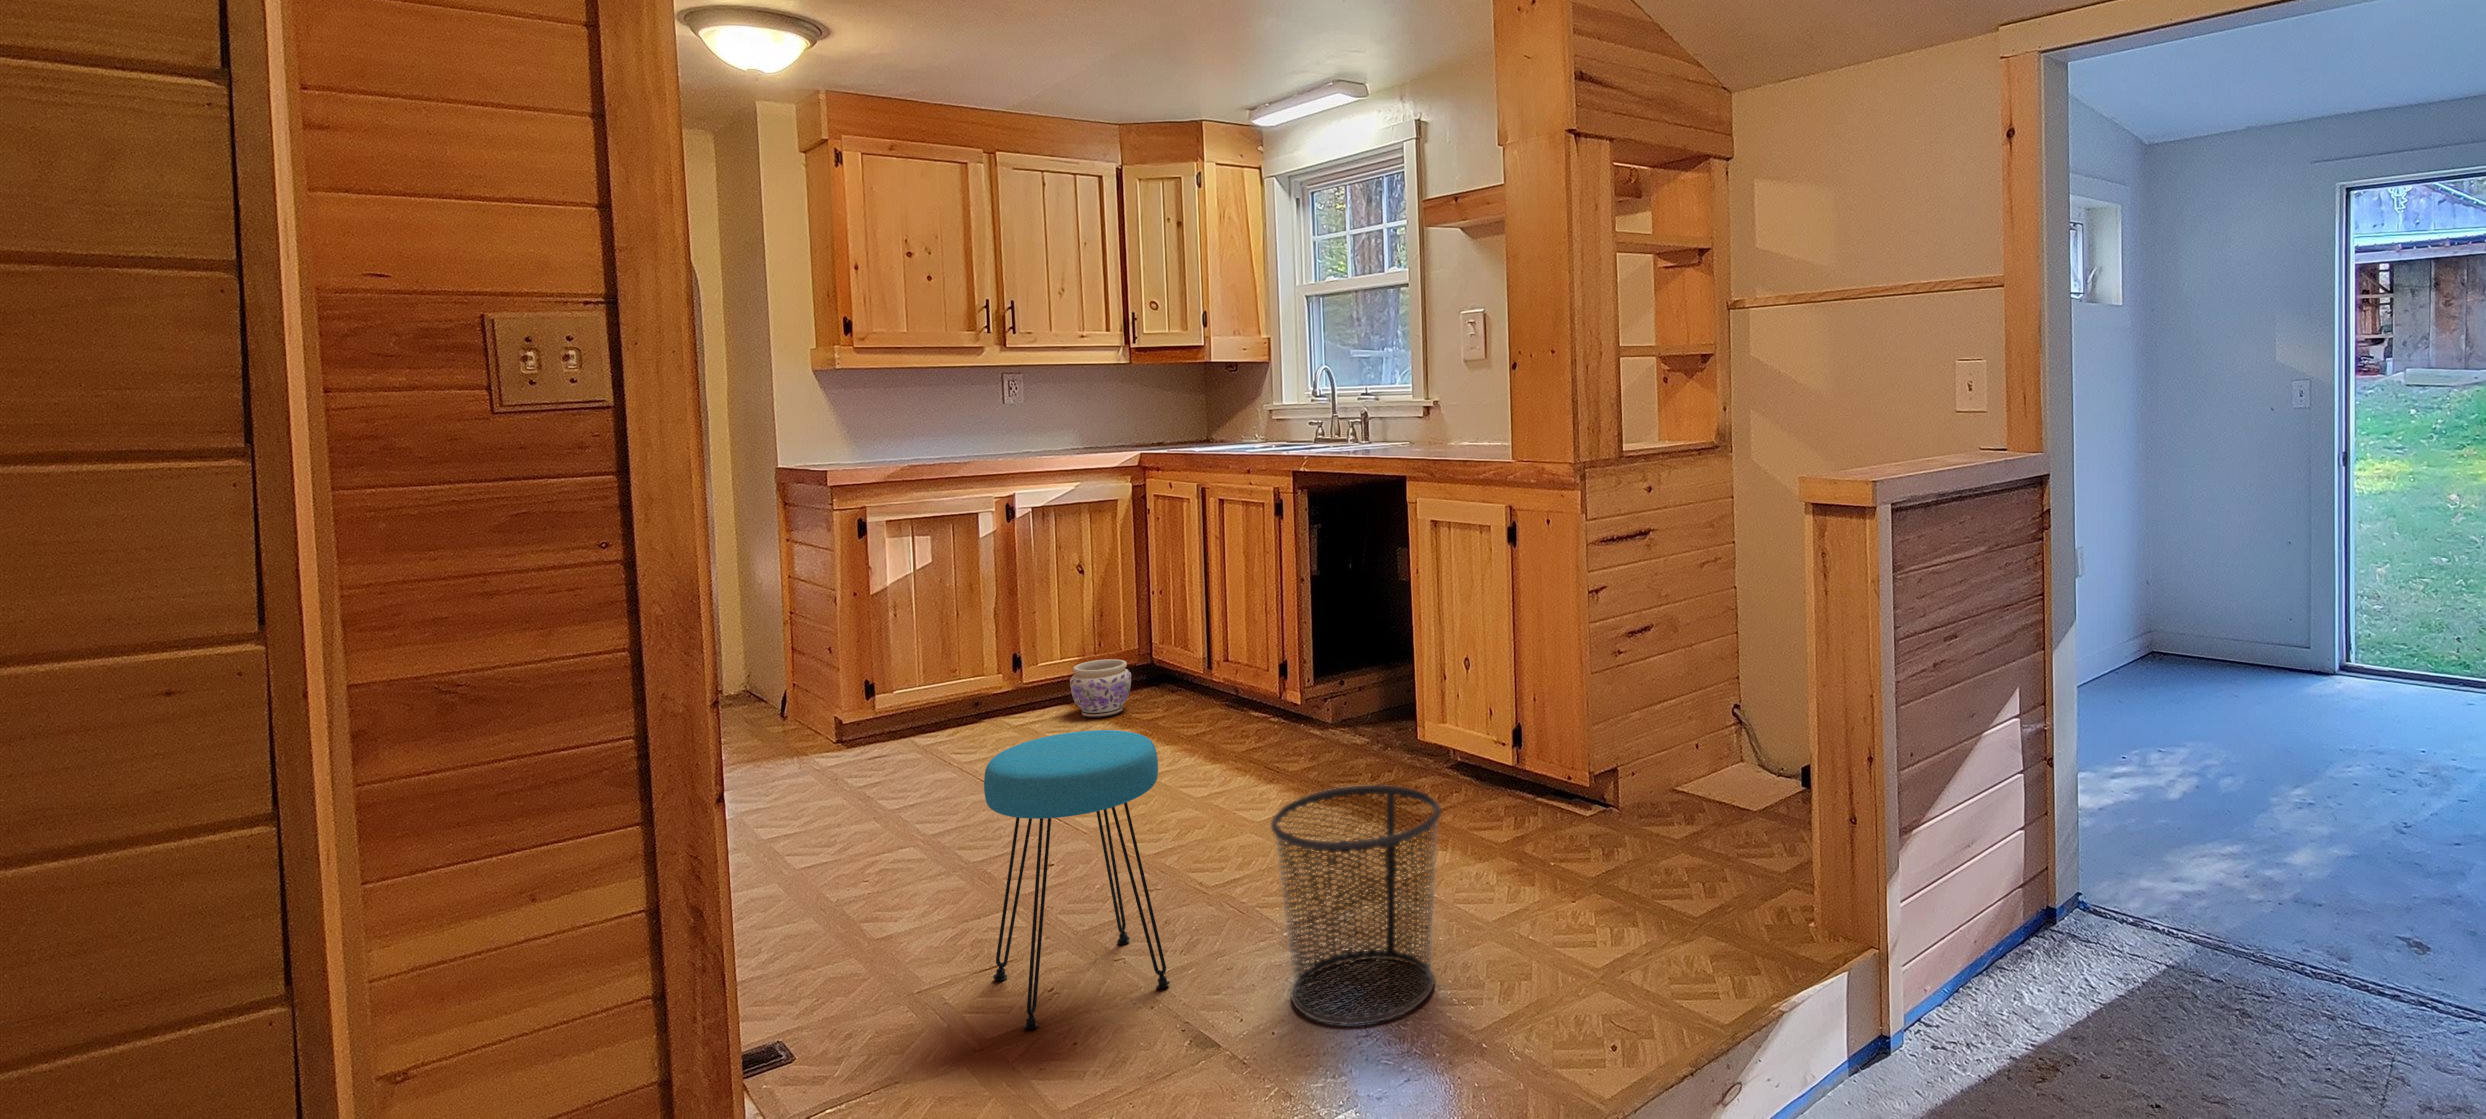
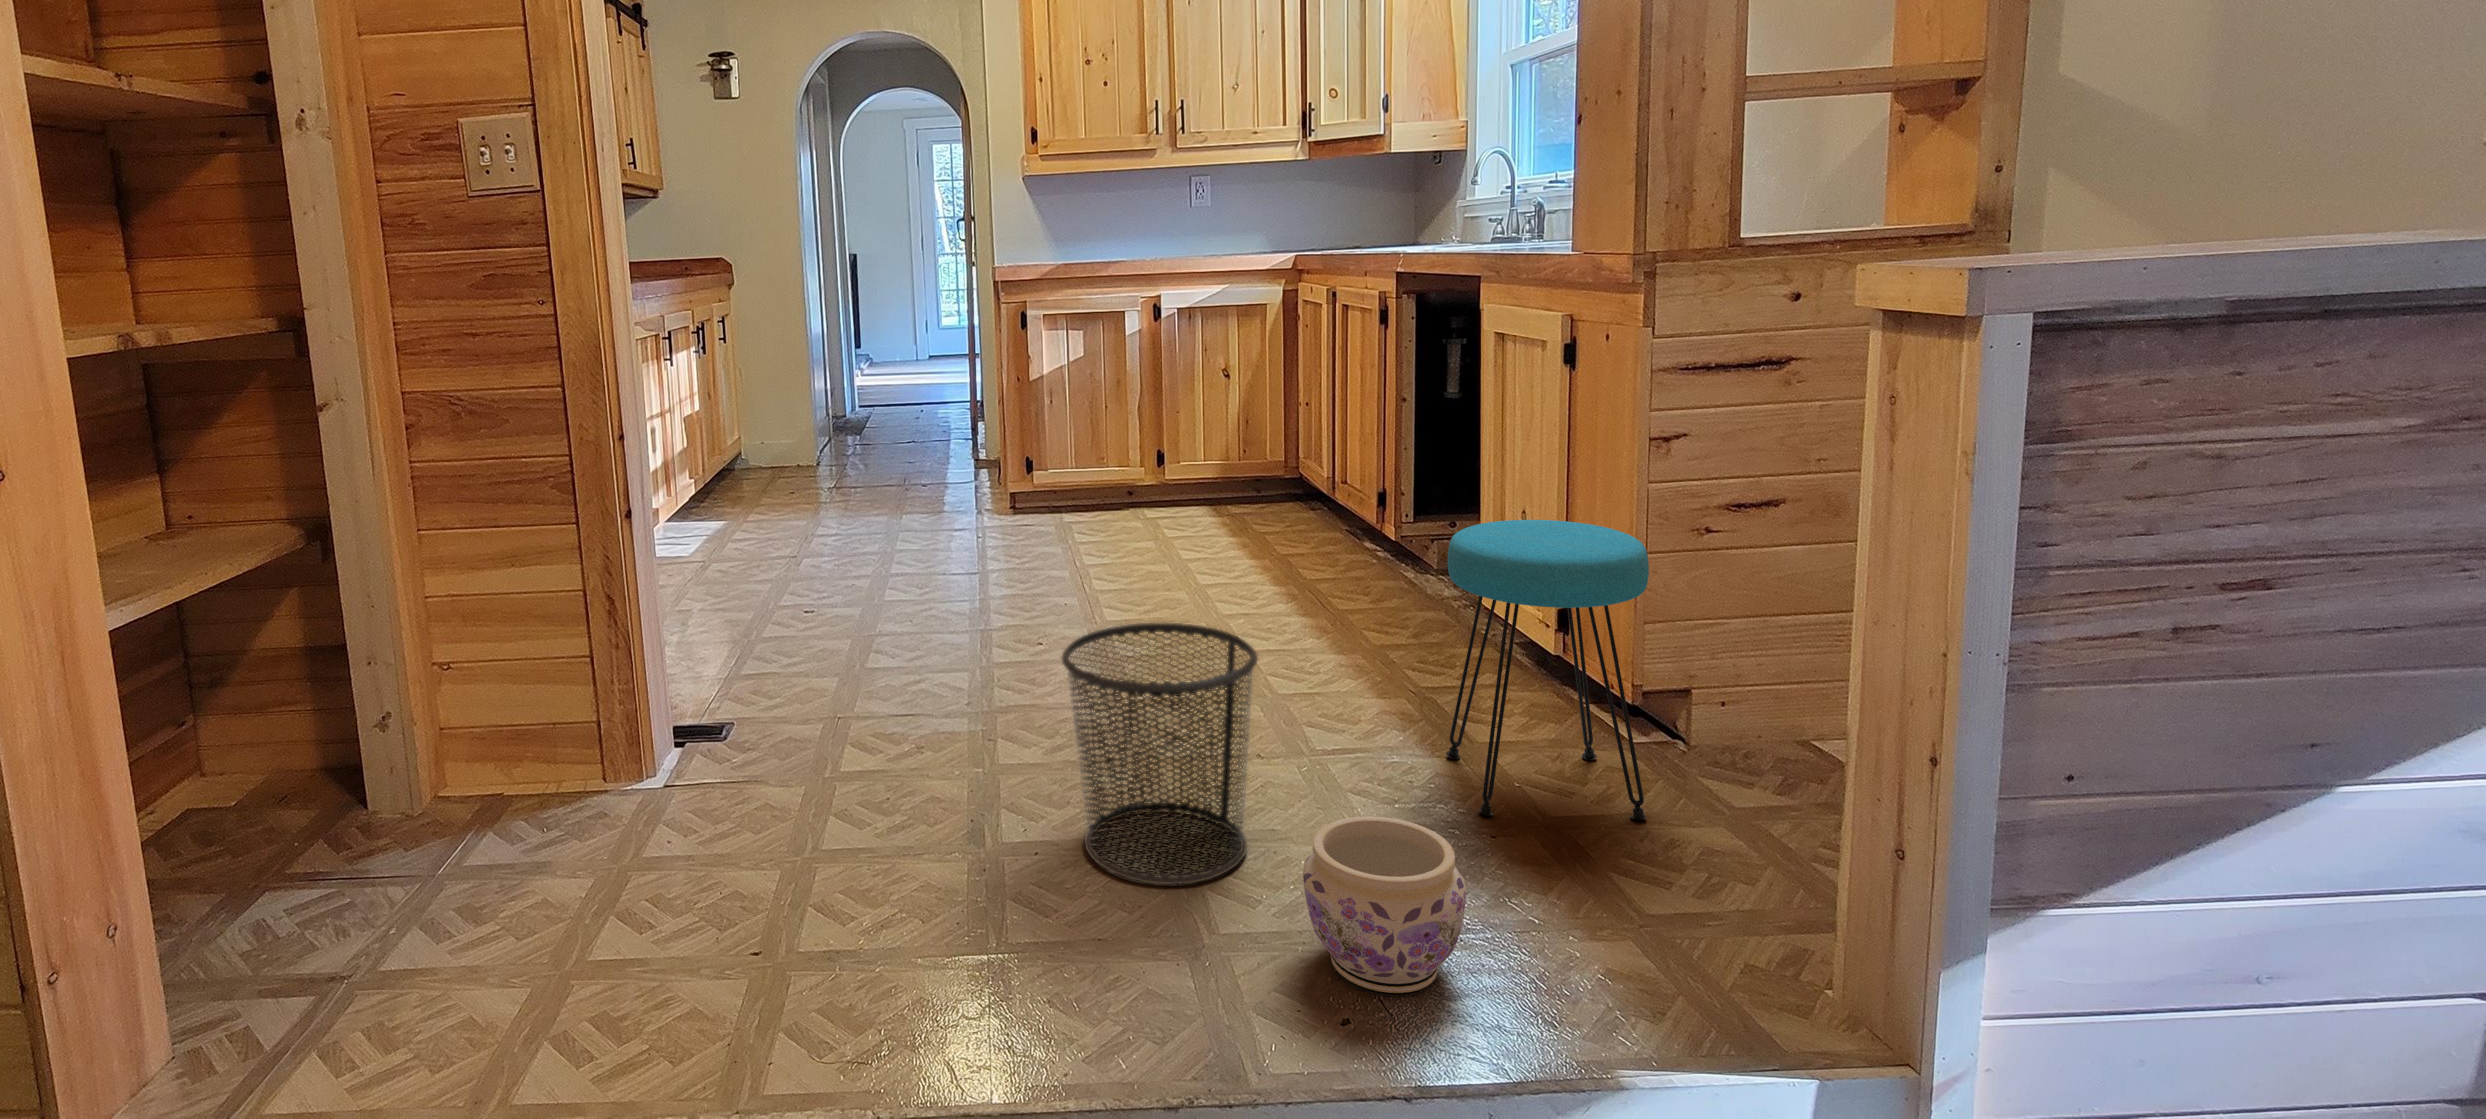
planter: present [1070,659,1131,718] -> present [1303,817,1466,996]
stool: present [984,730,1169,1028] -> present [1446,520,1649,820]

